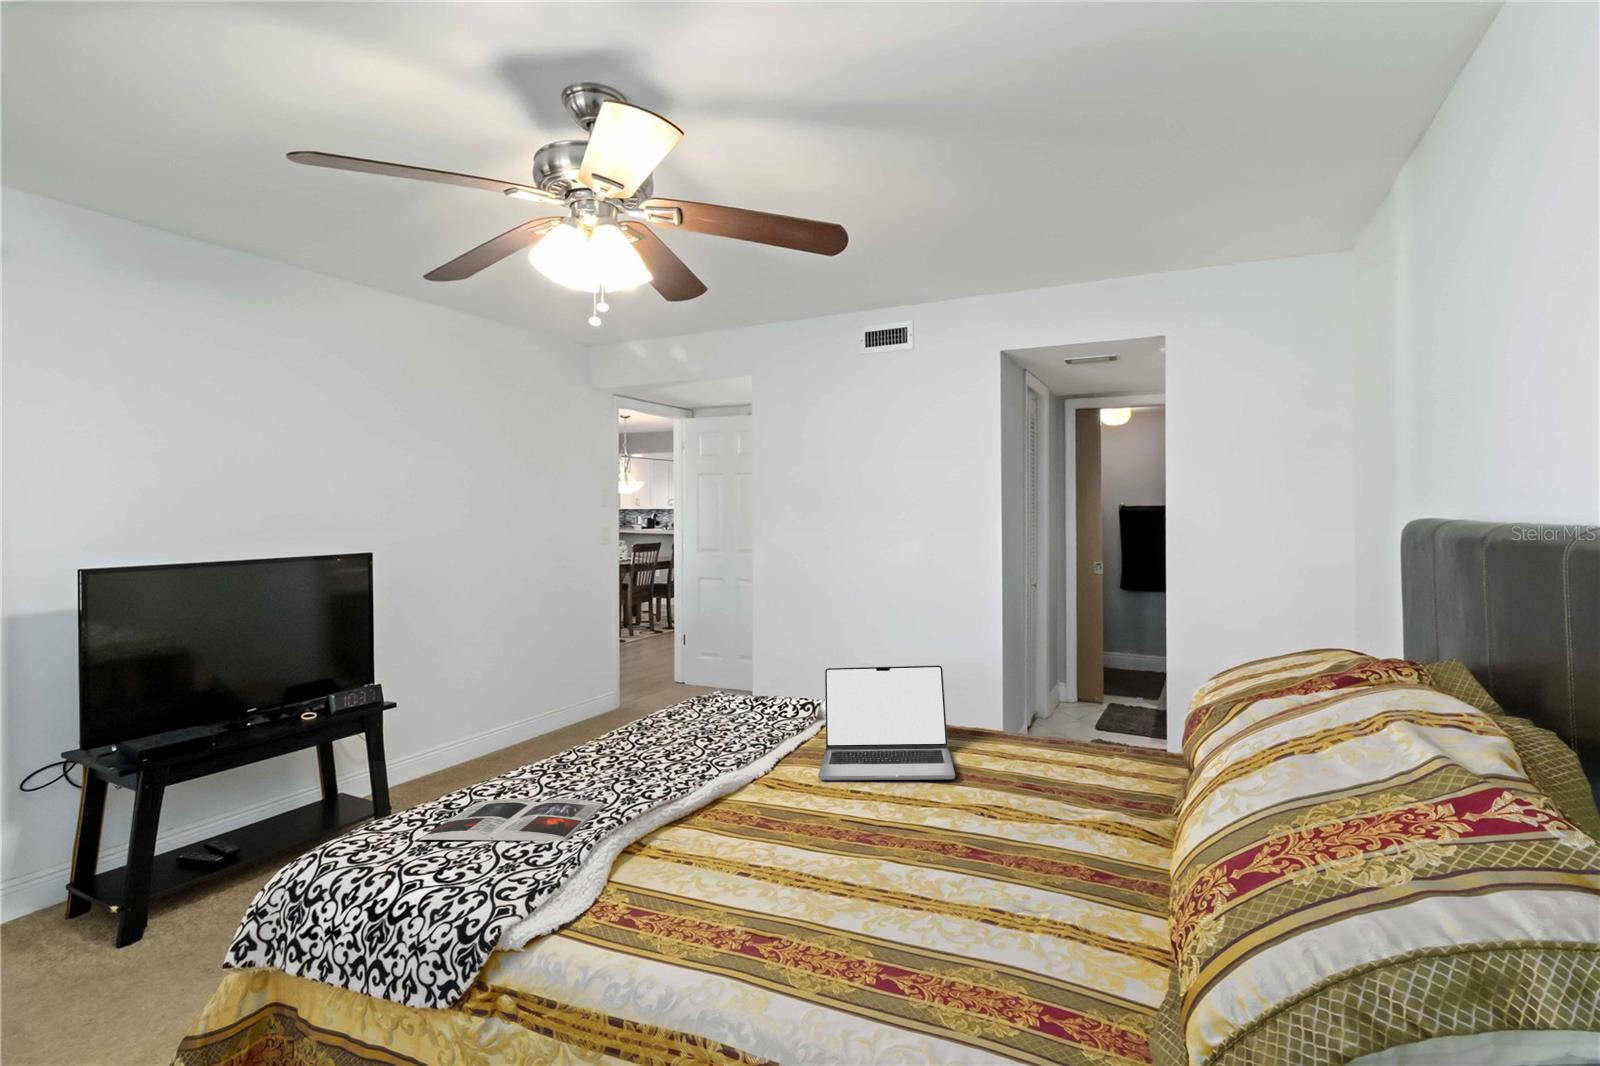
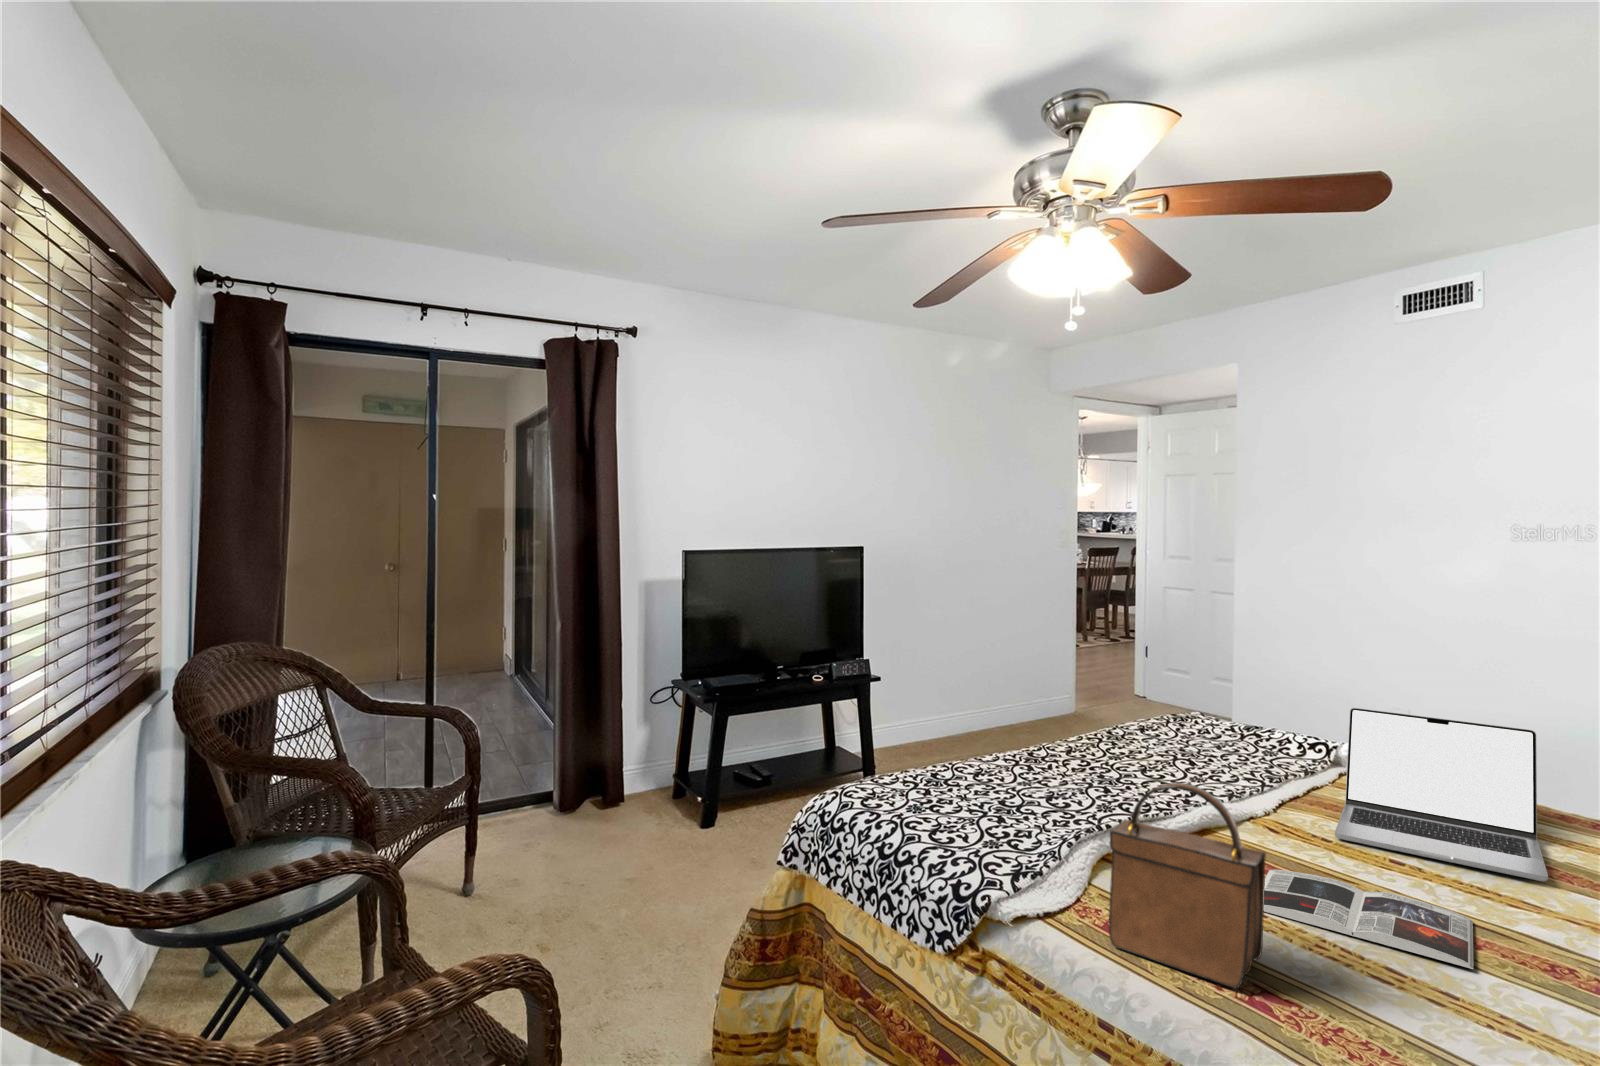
handbag: none [618,757,760,944] -> present [1109,783,1266,988]
magazine: present [420,798,605,841] -> present [1264,870,1473,969]

